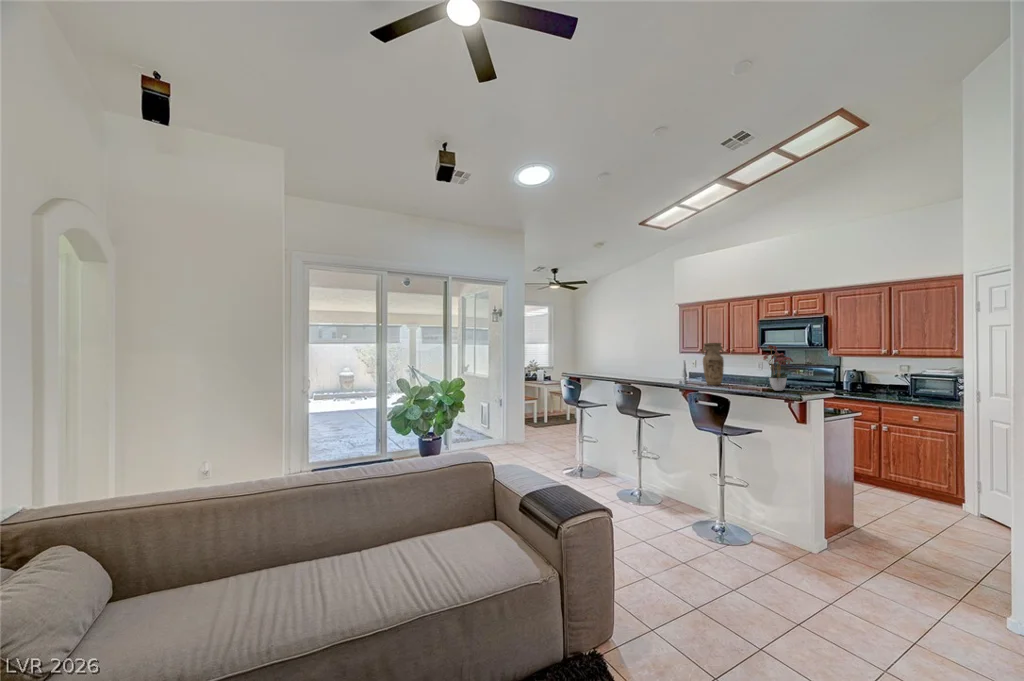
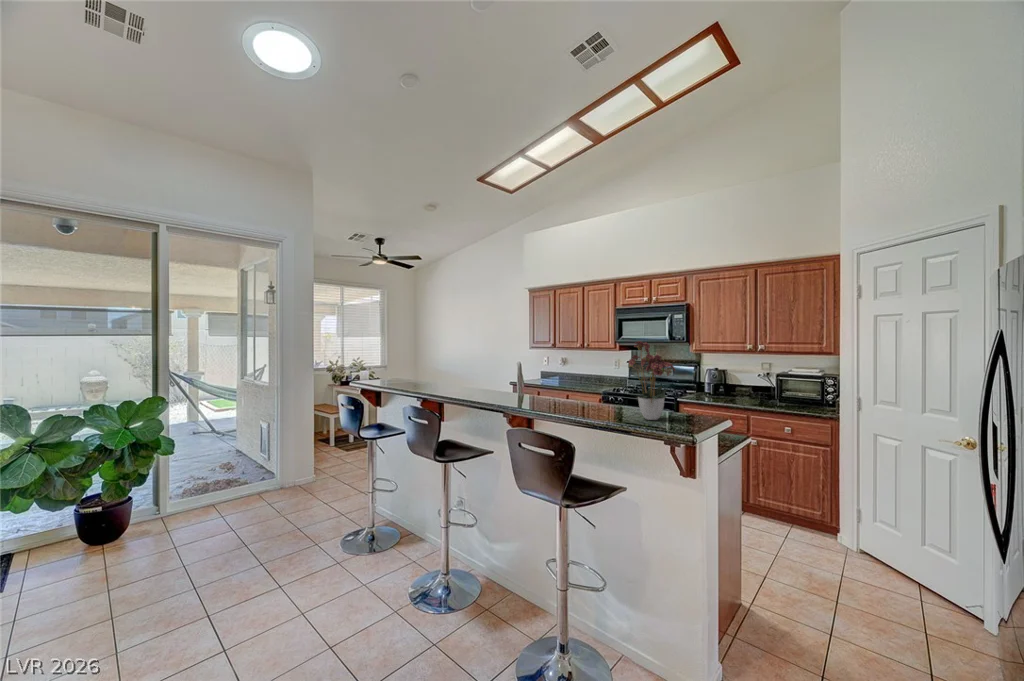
vase: present [702,343,724,385] -> none [537,337,570,407]

